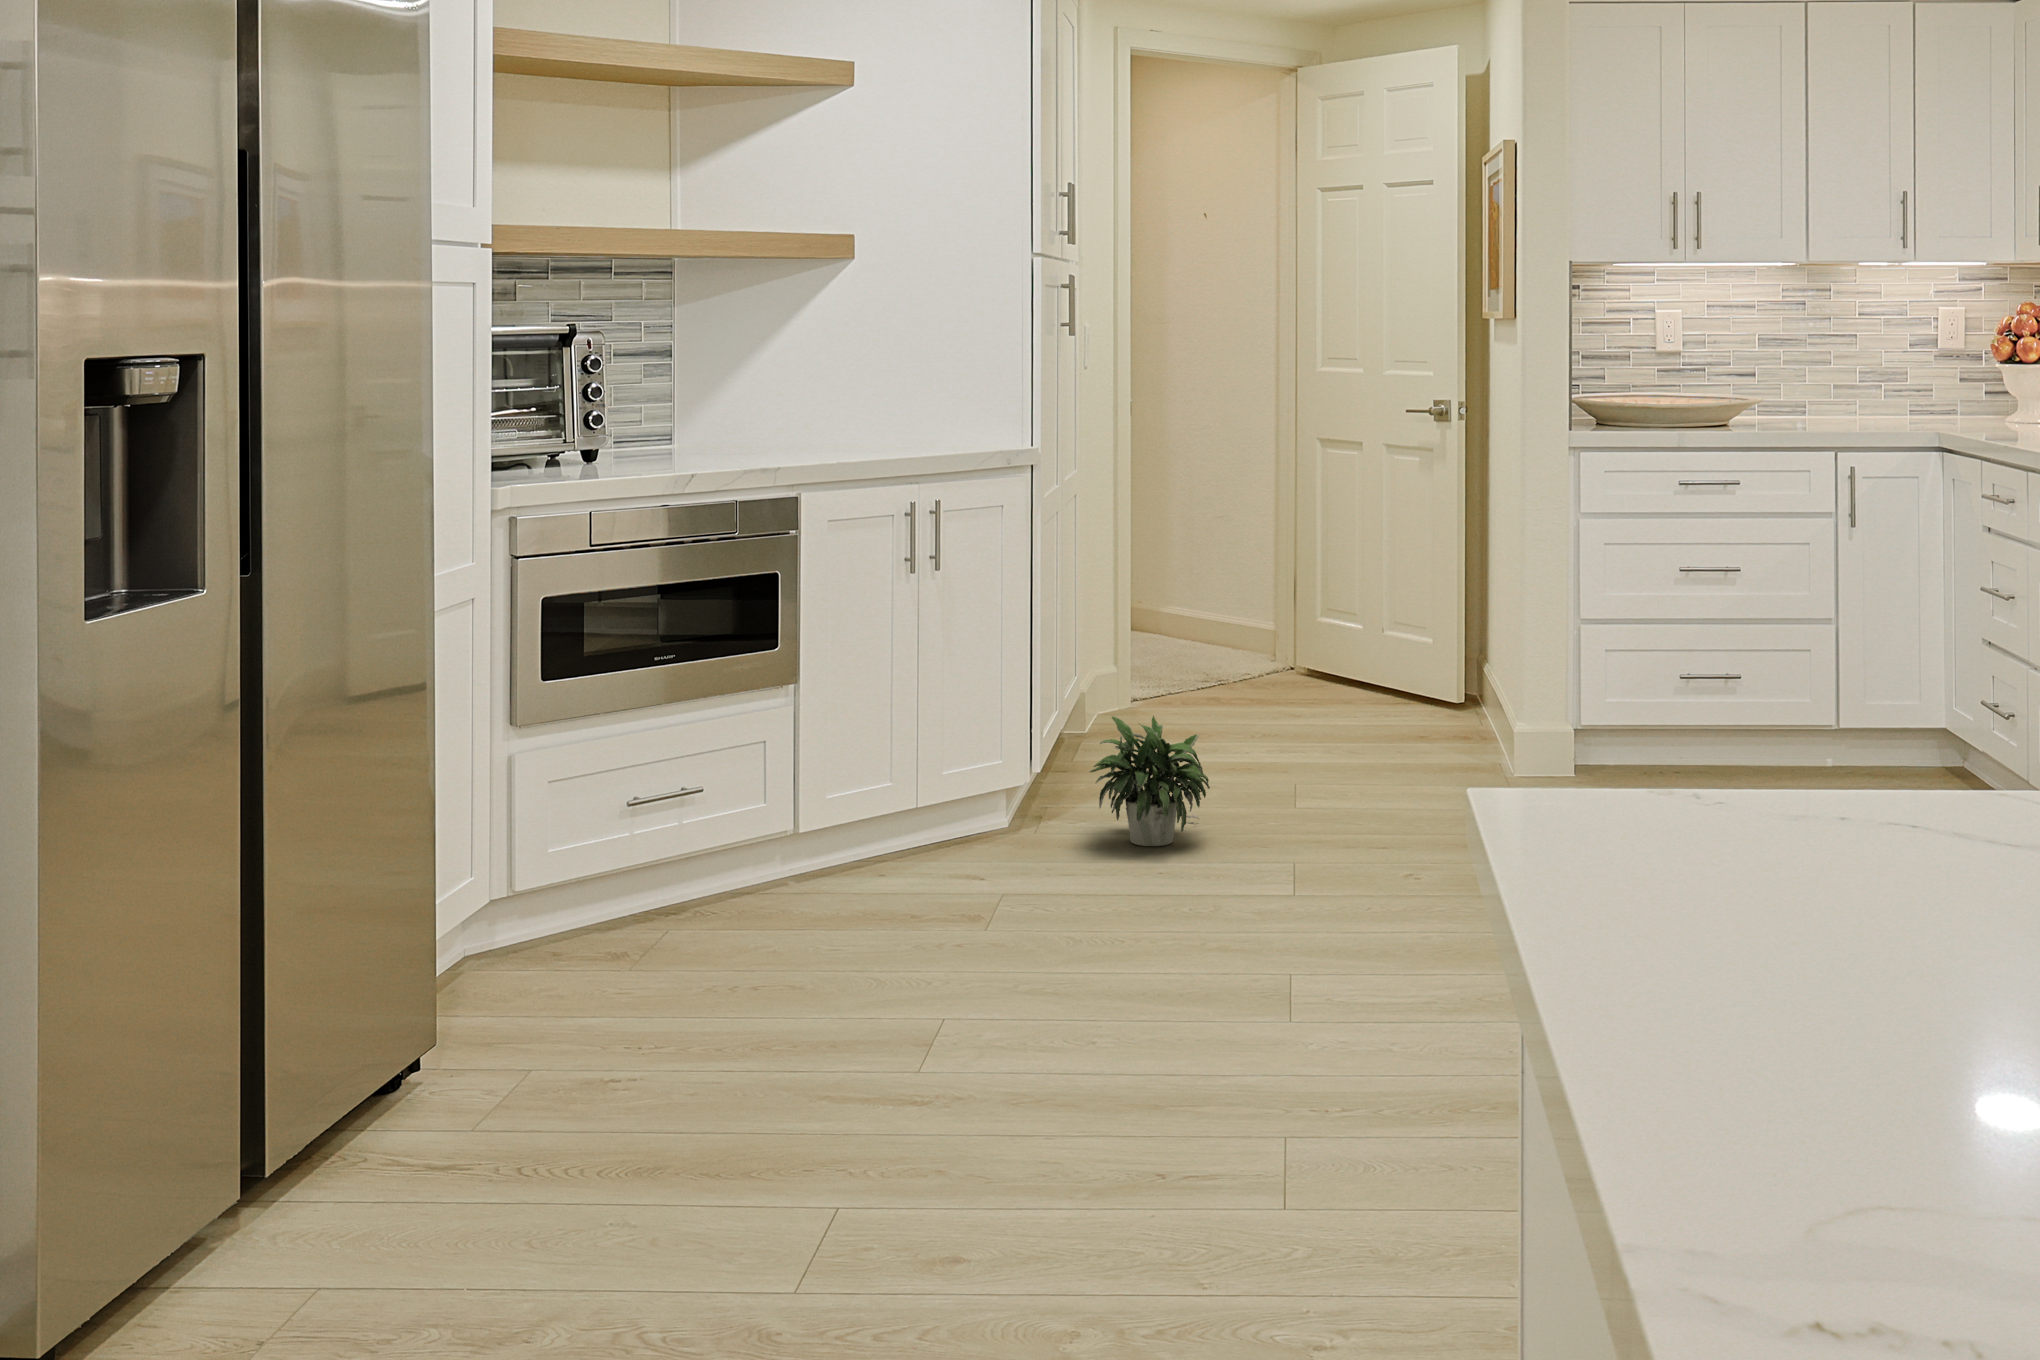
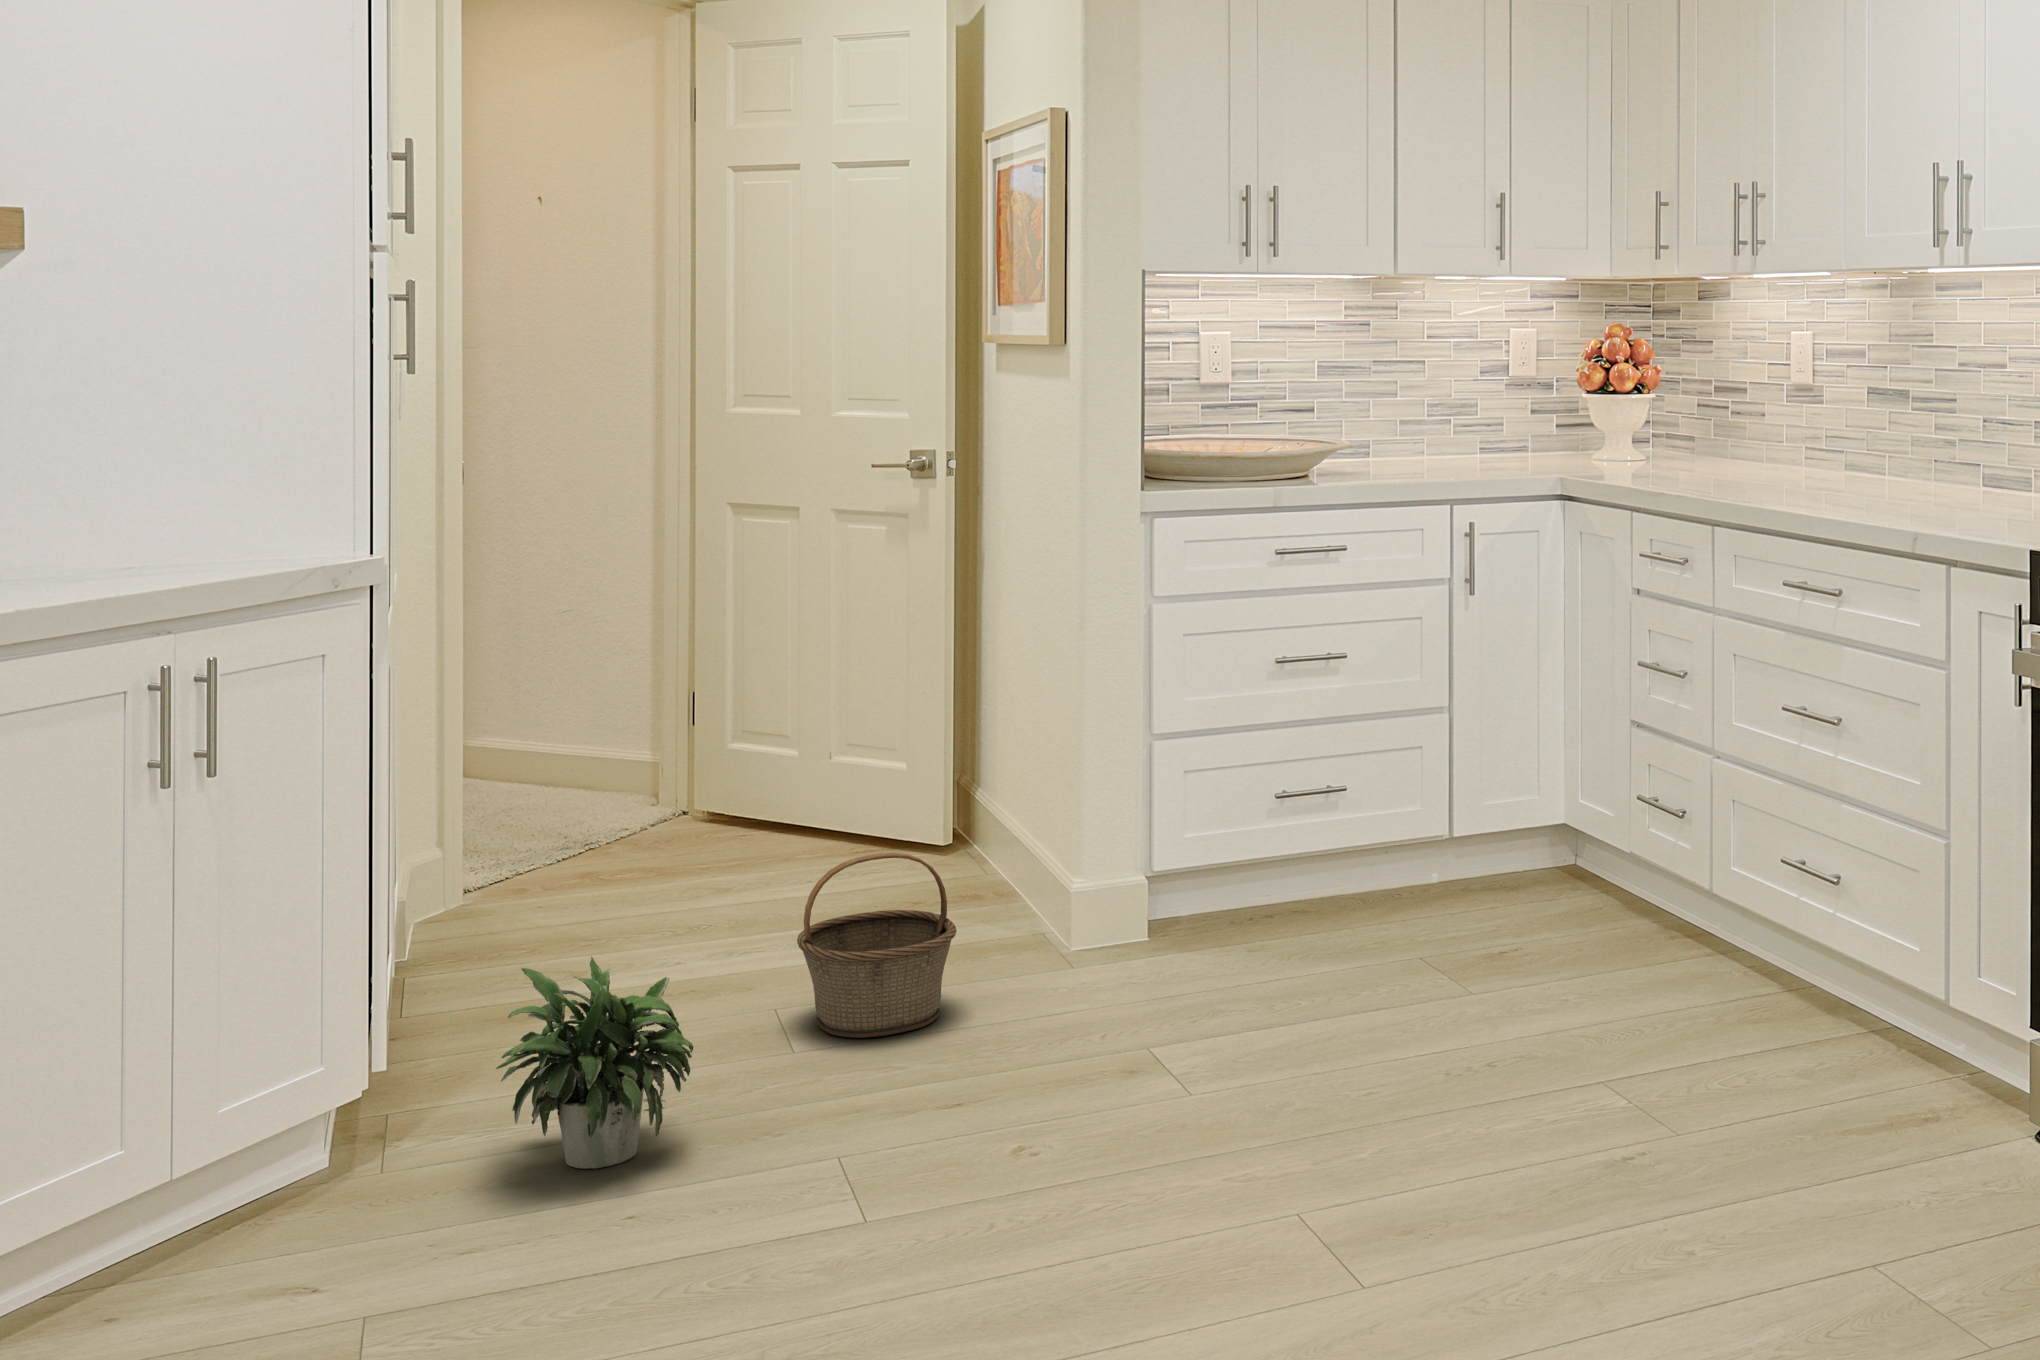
basket: none [1300,680,1408,805] -> present [797,853,956,1038]

